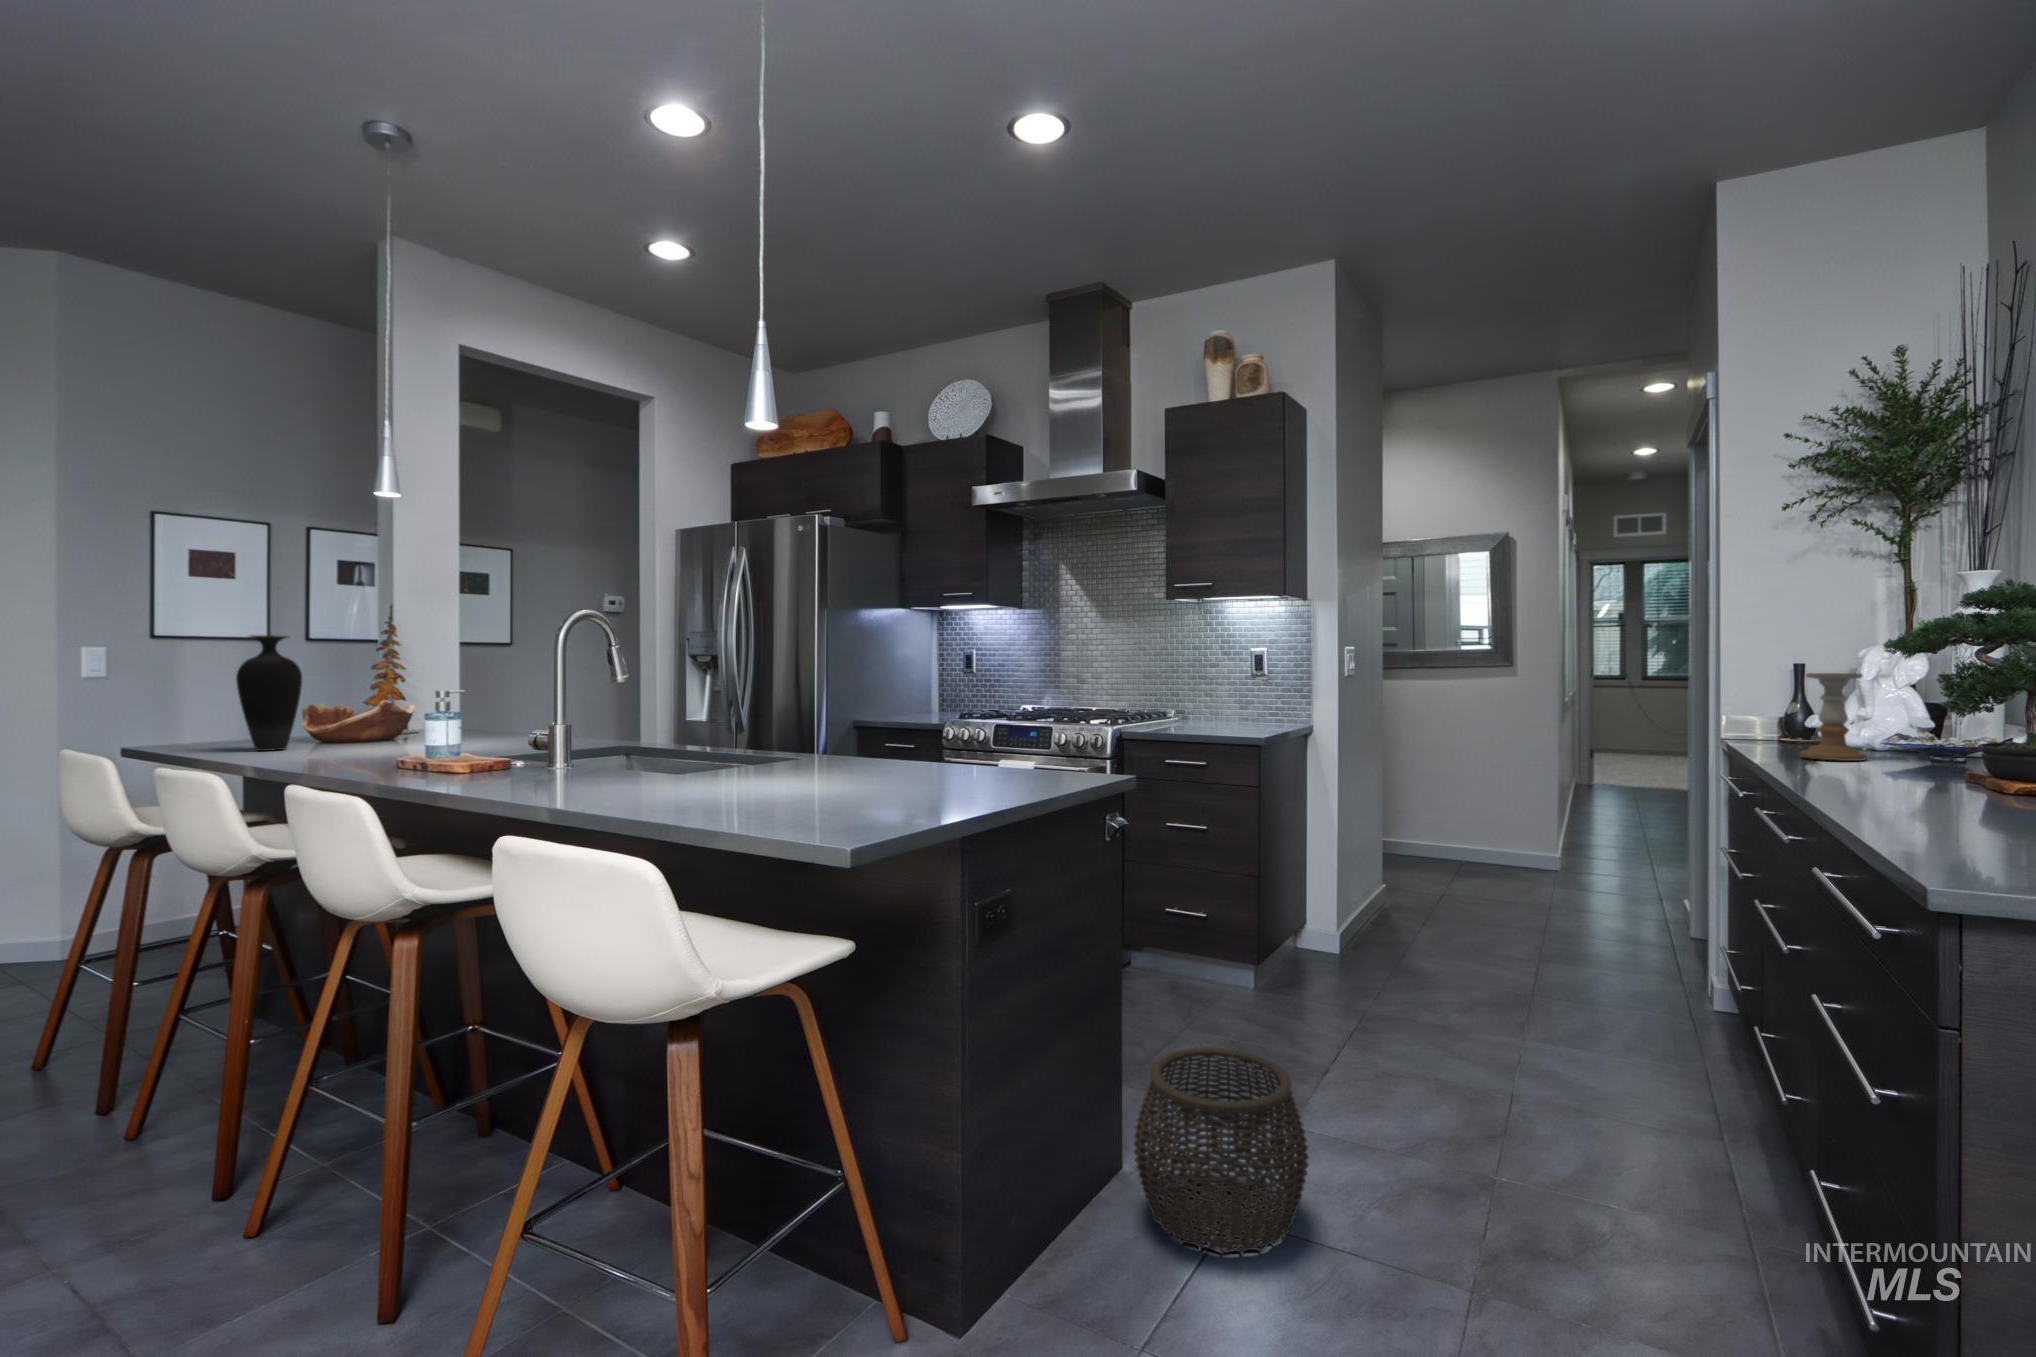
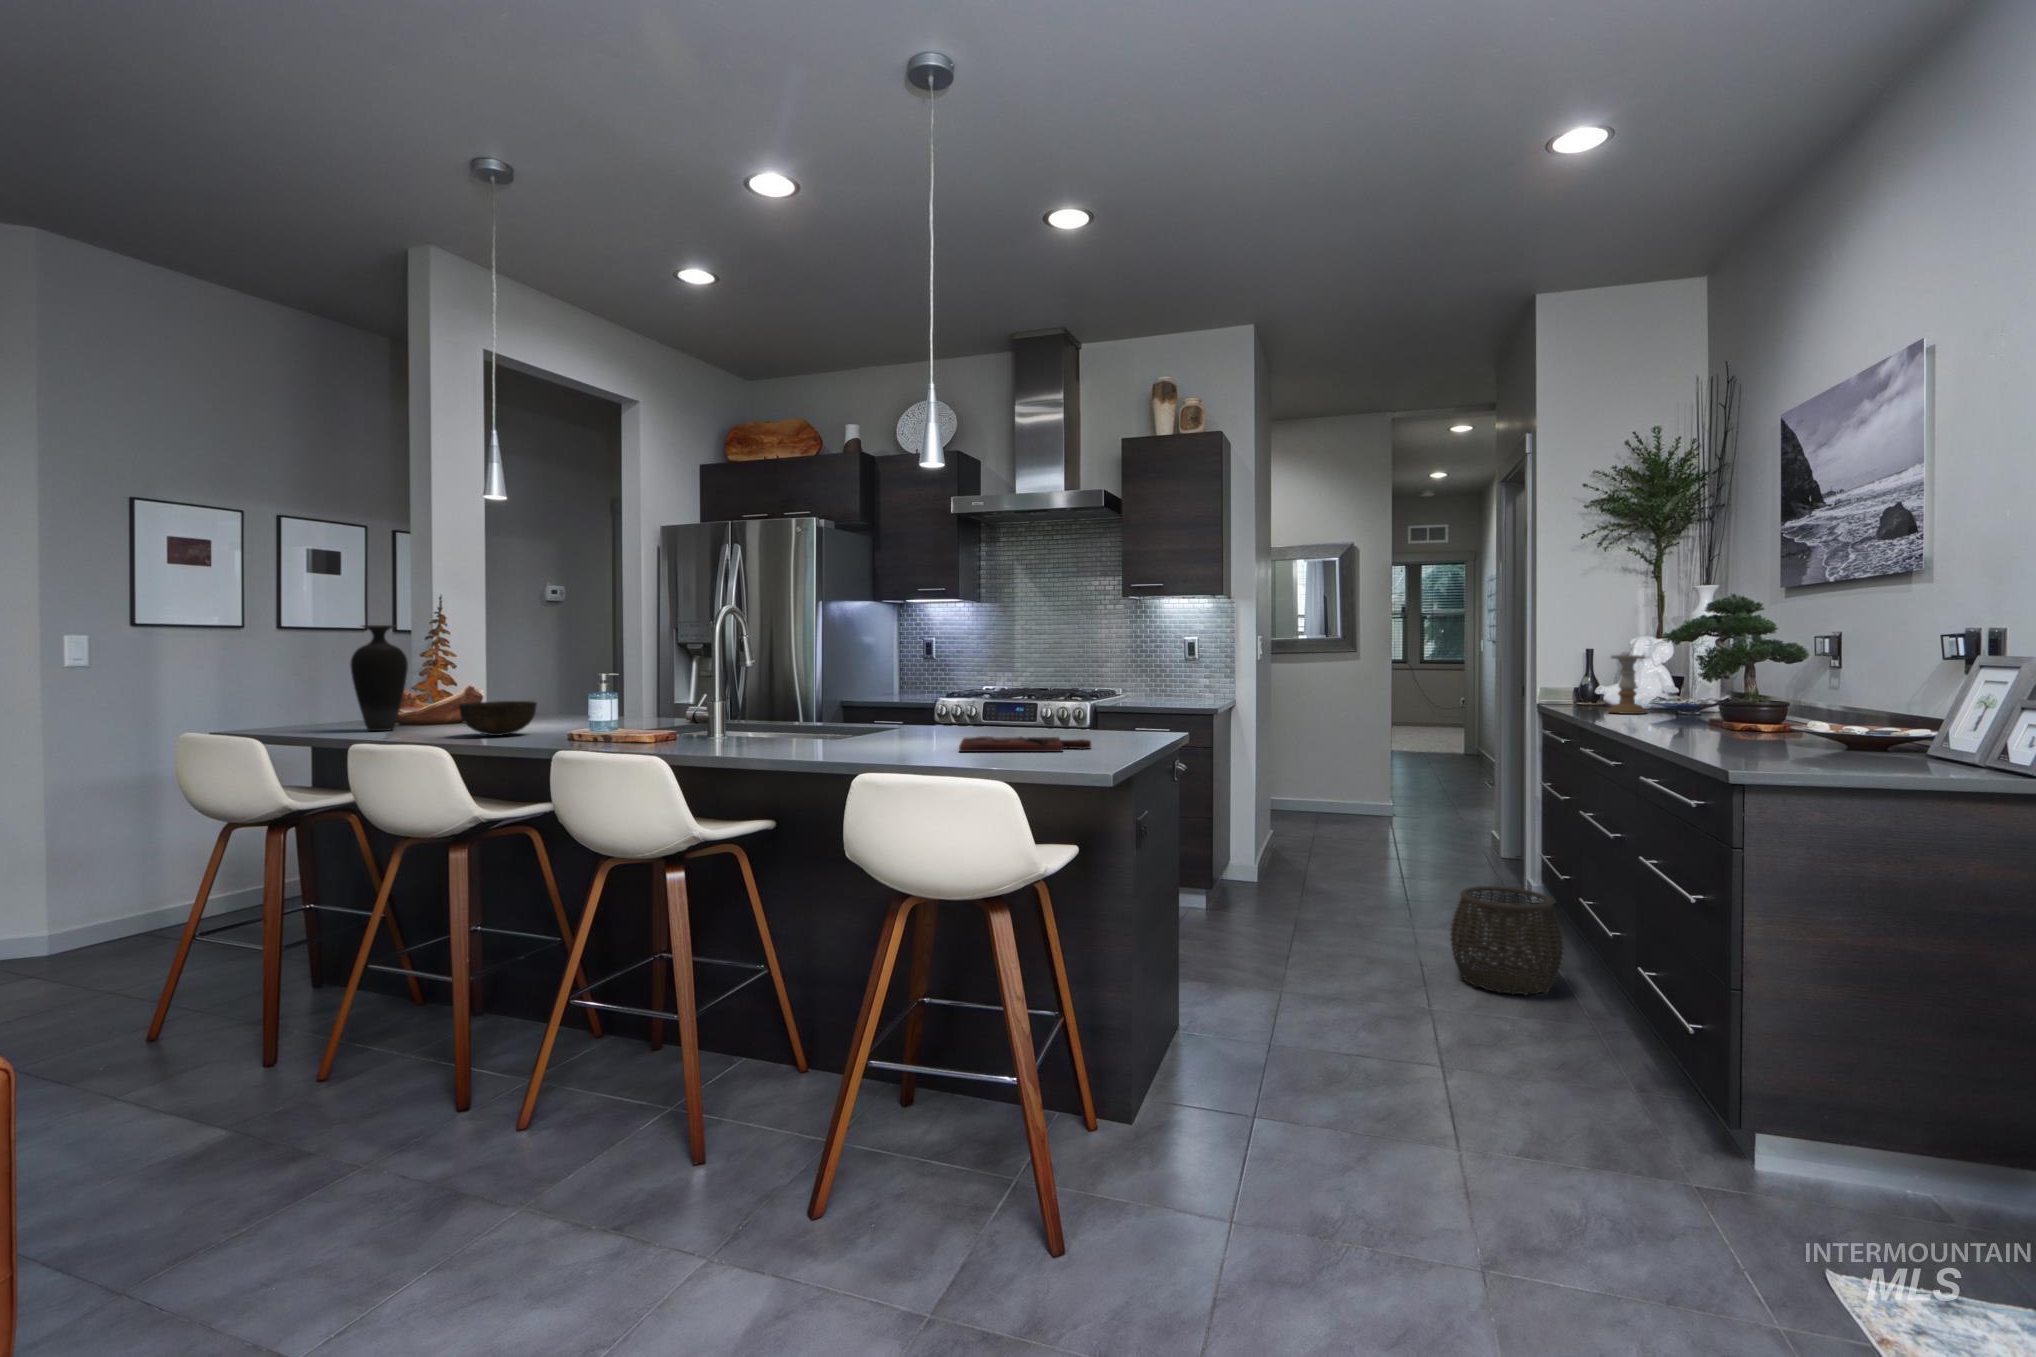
bowl: none [299,721,394,760] -> present [459,701,537,736]
cutting board: none [739,781,930,808] -> present [959,736,1091,752]
woven basket: present [1134,1048,1309,1255] -> present [1450,886,1564,995]

